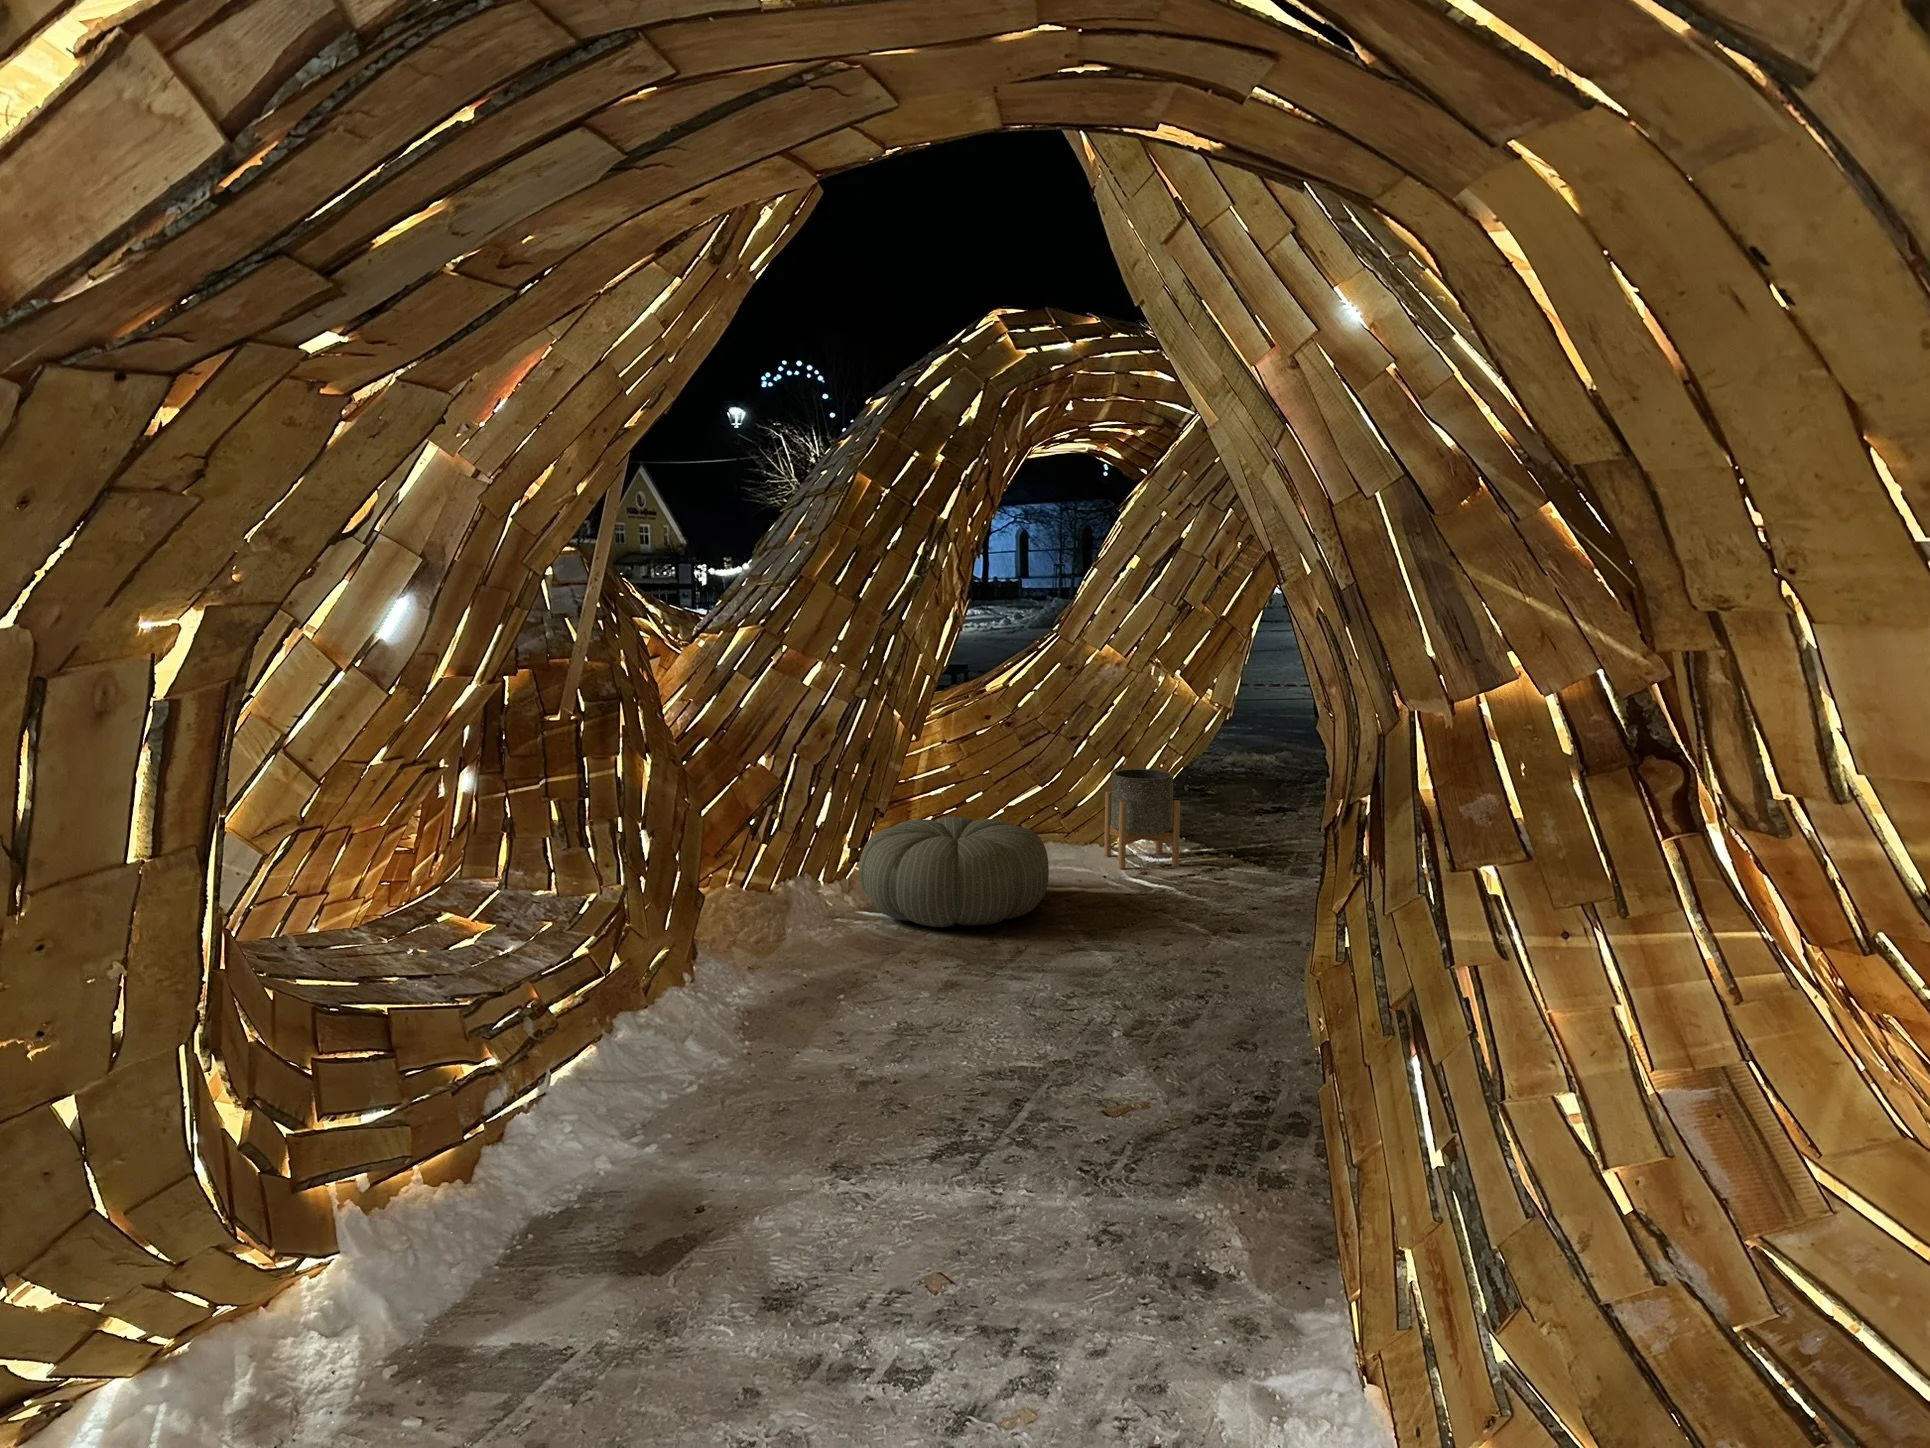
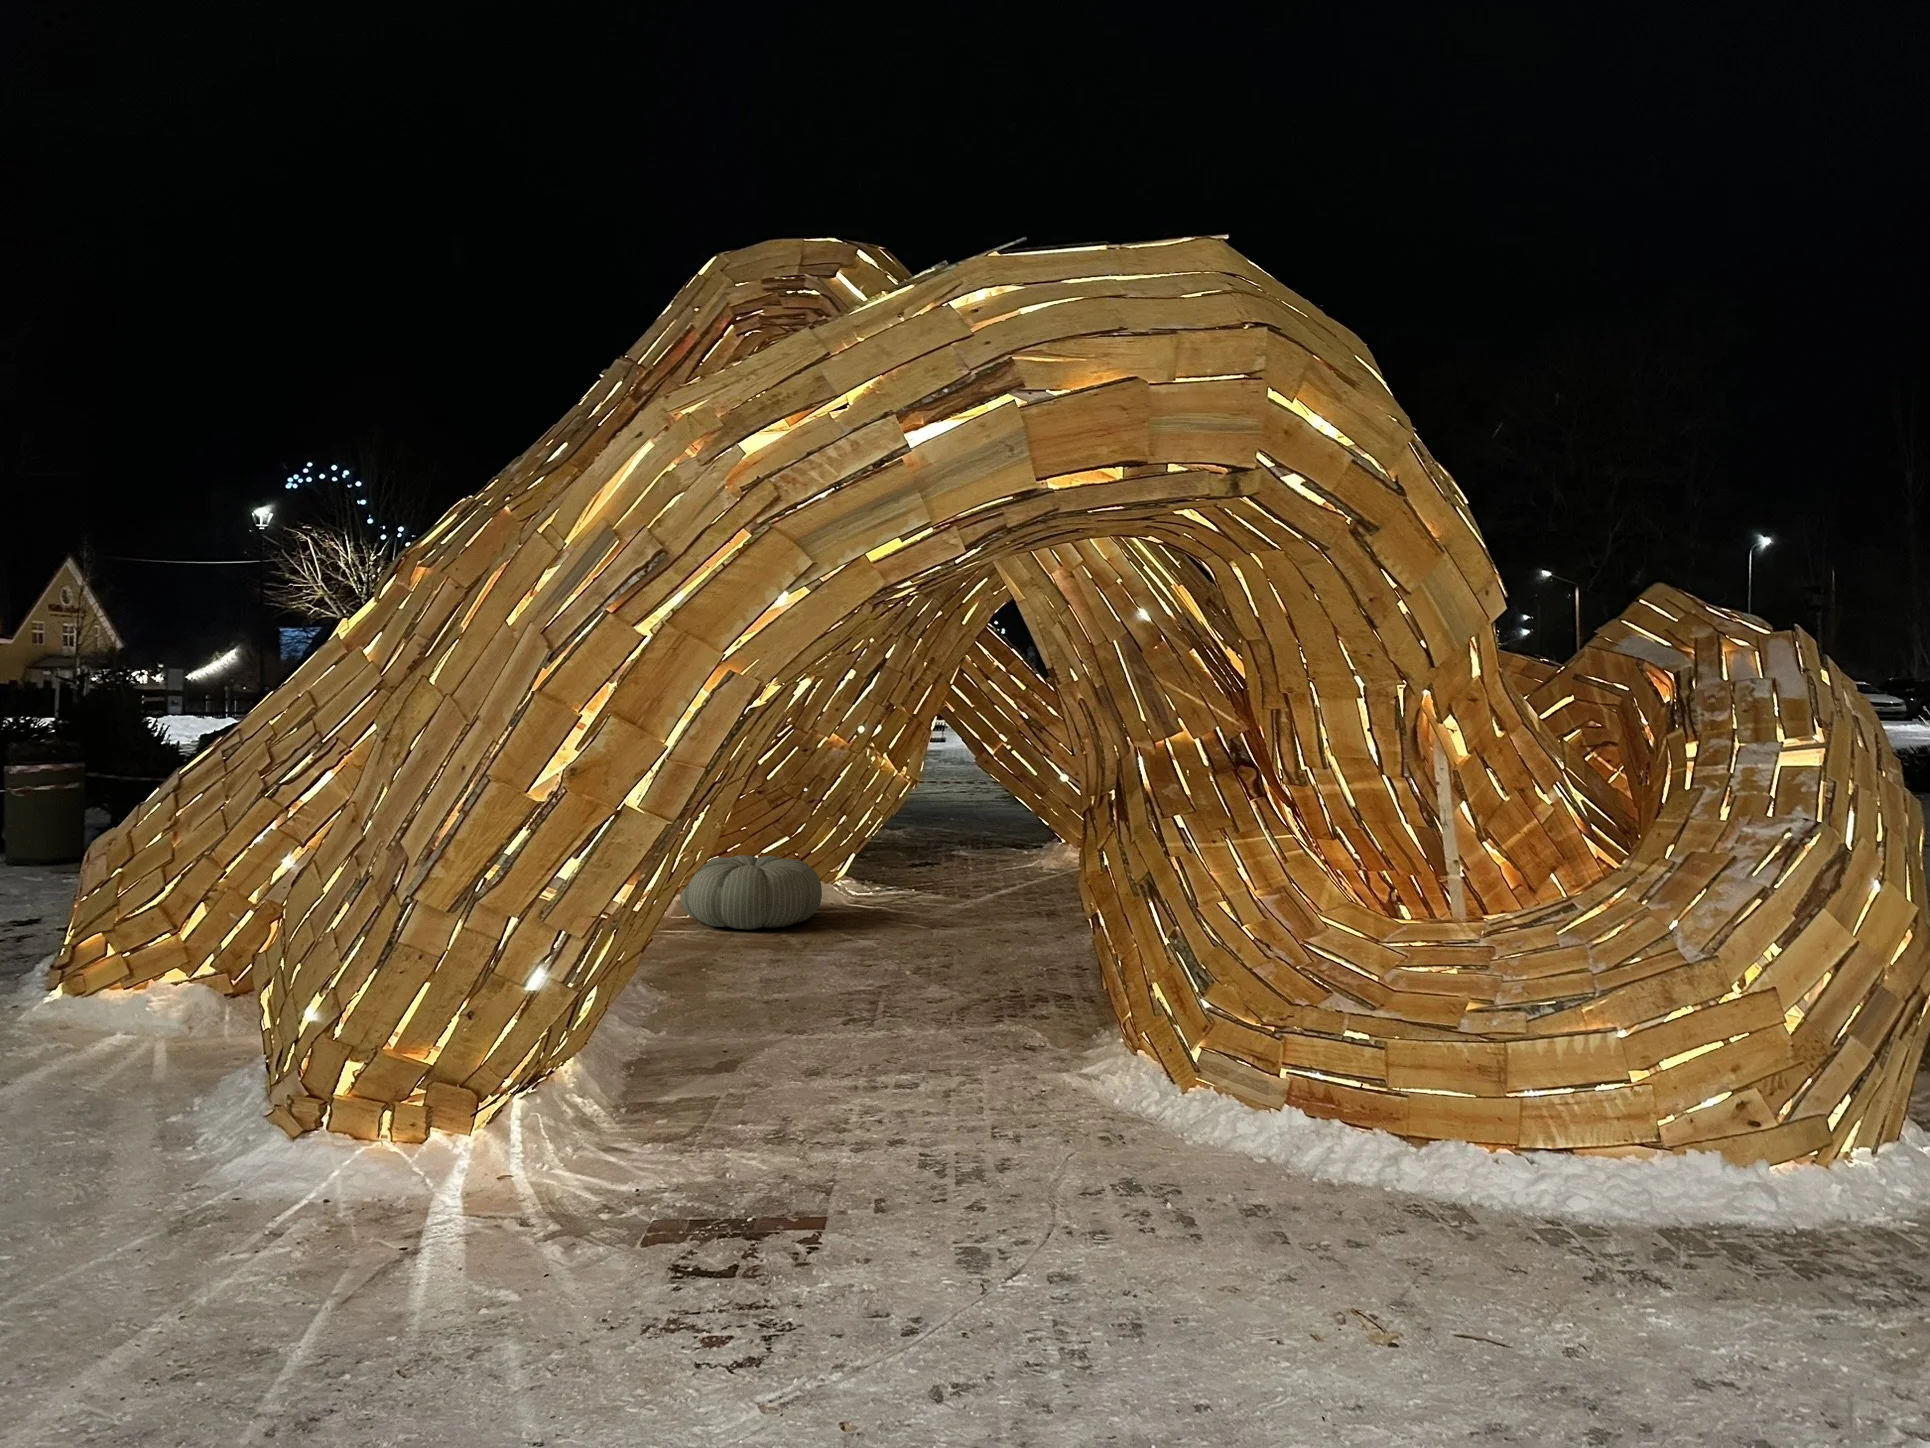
planter: present [1104,769,1180,869] -> none [831,824,891,895]

